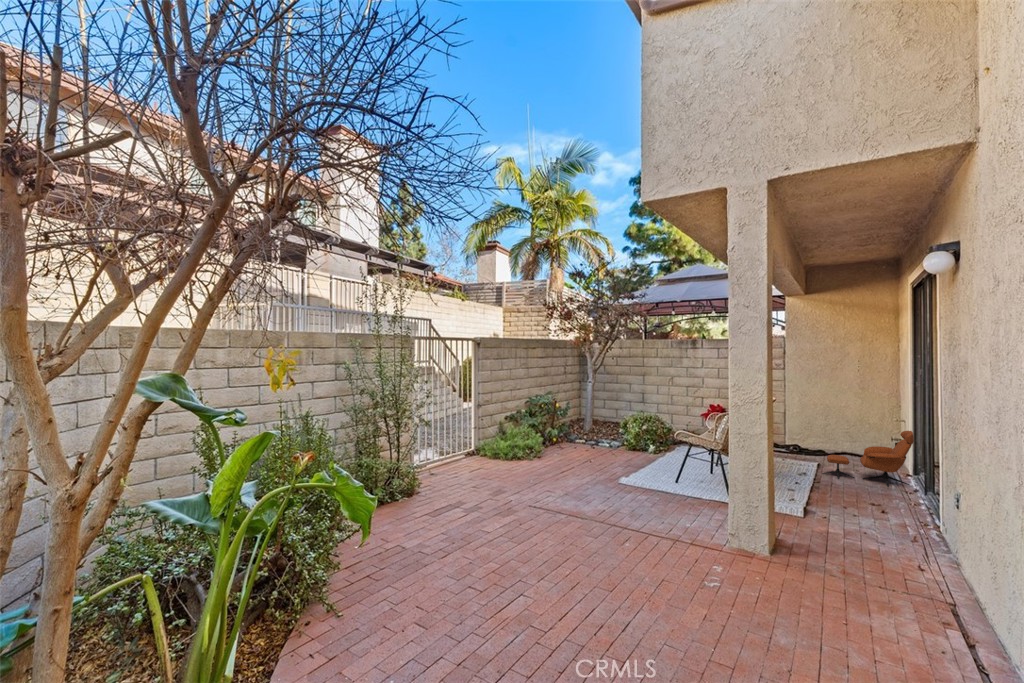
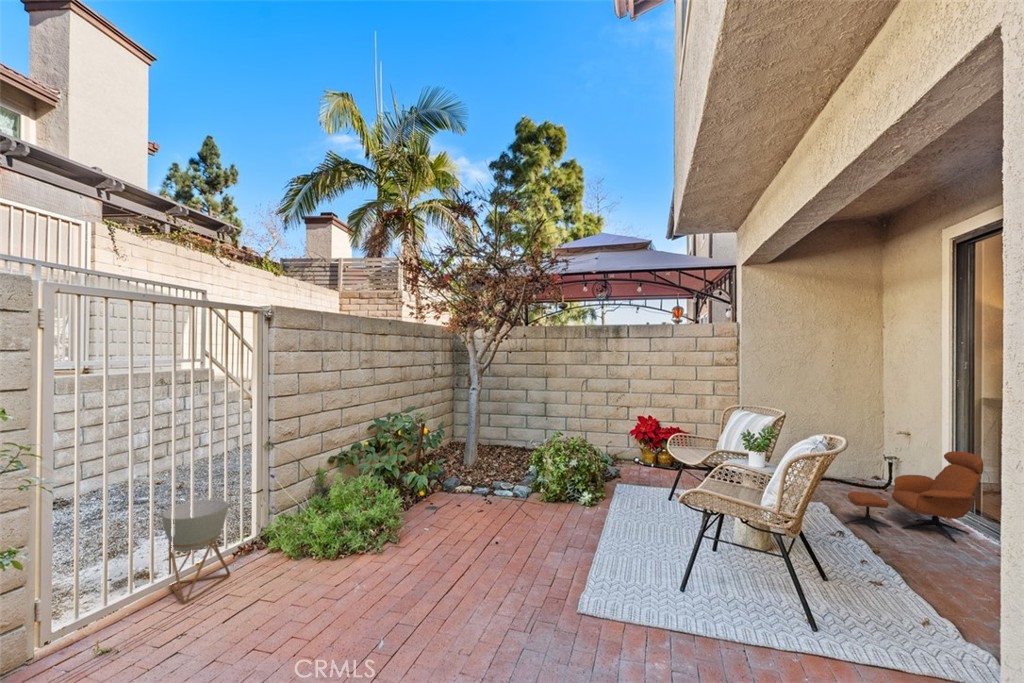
planter: none [444,427,468,466] -> present [162,500,230,603]

